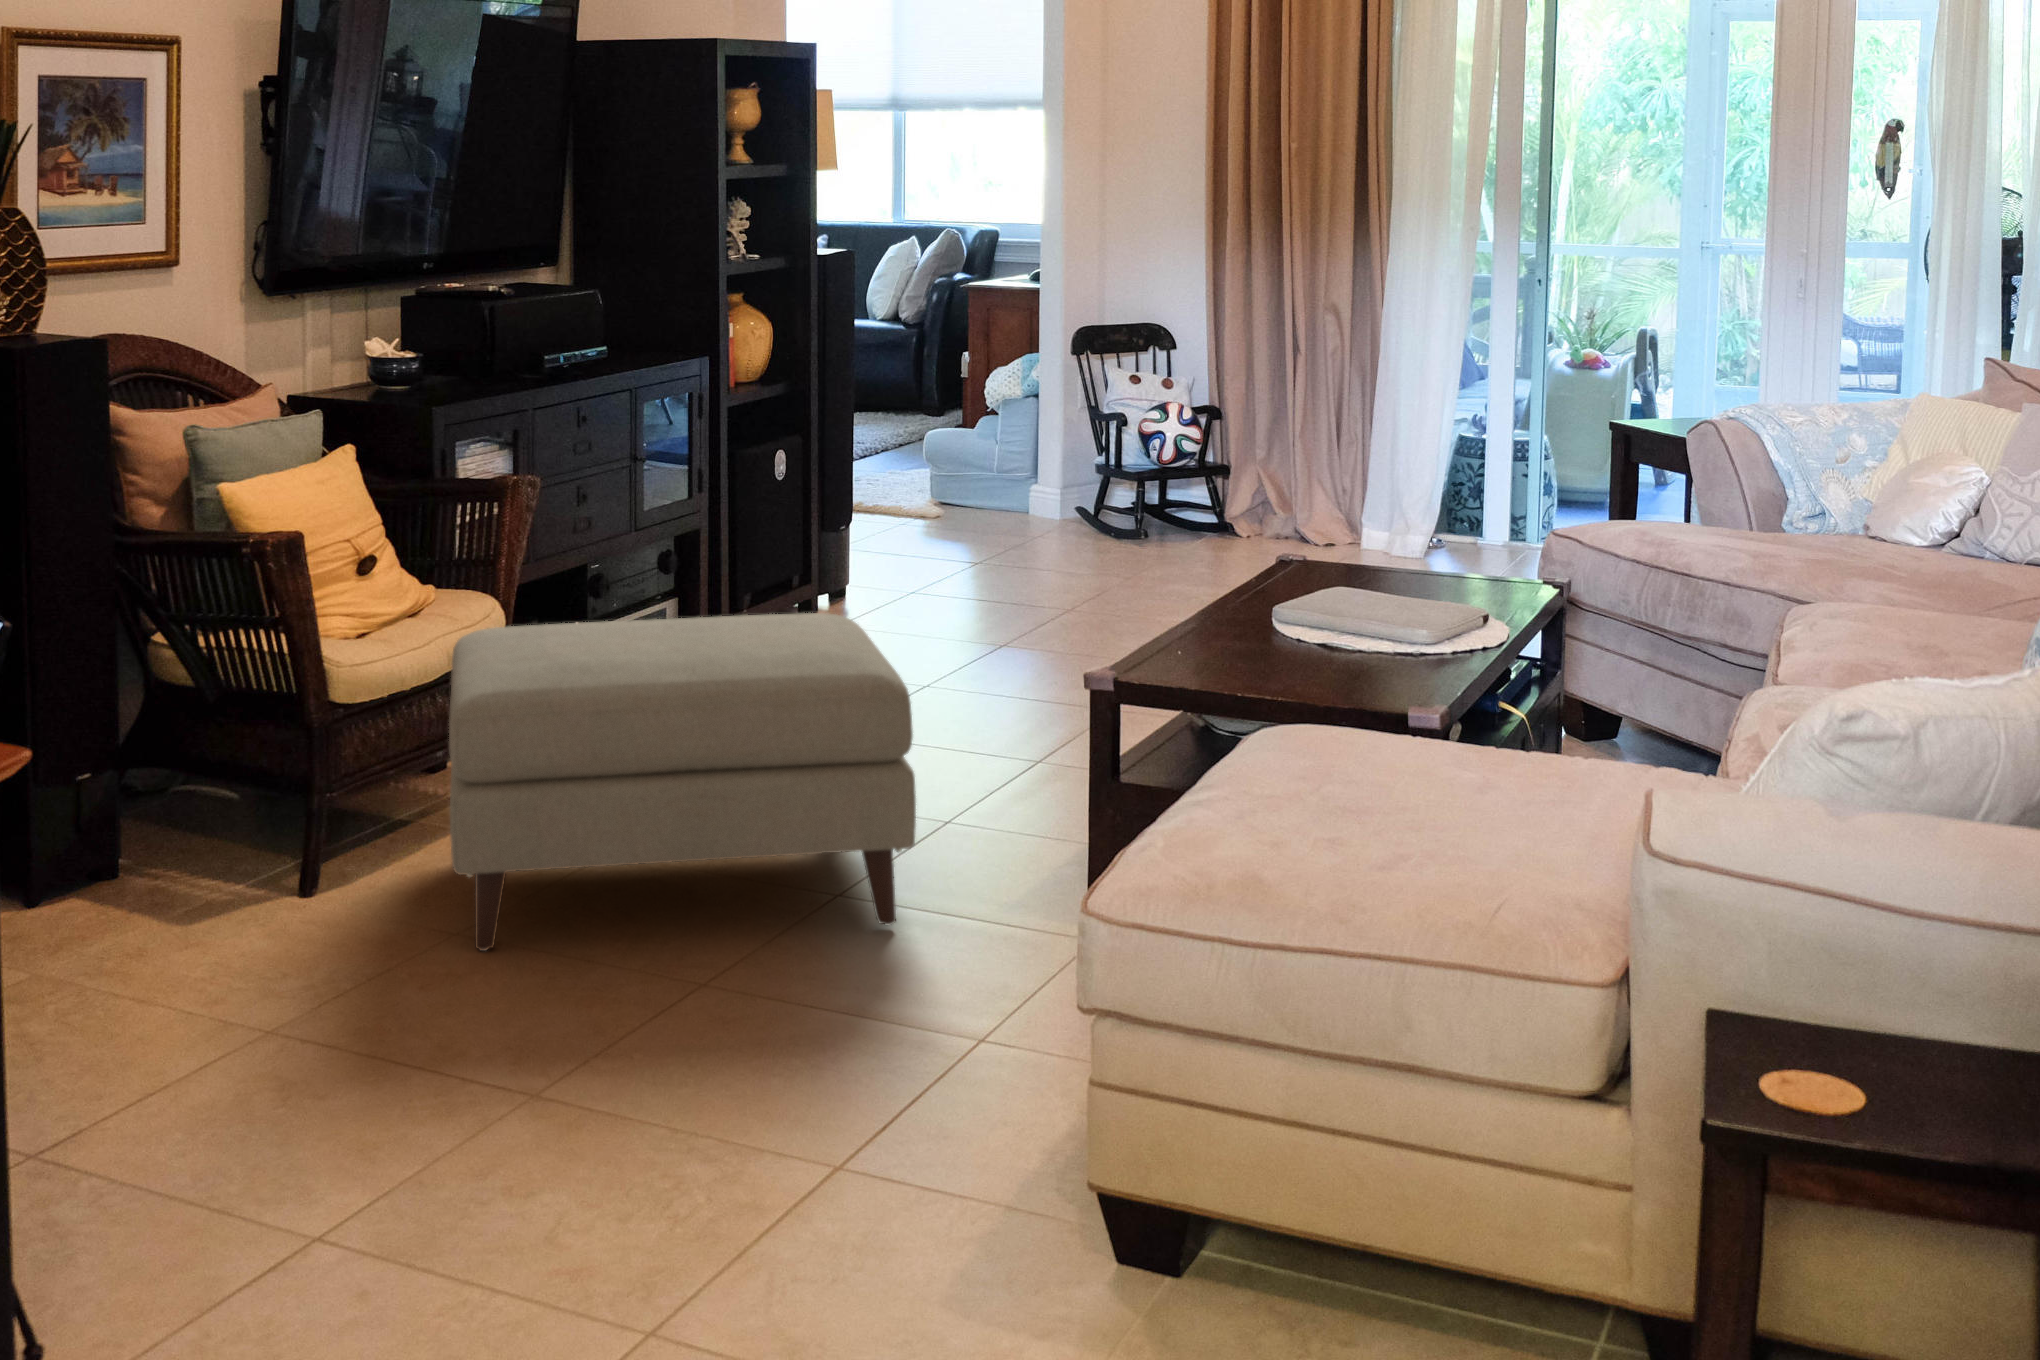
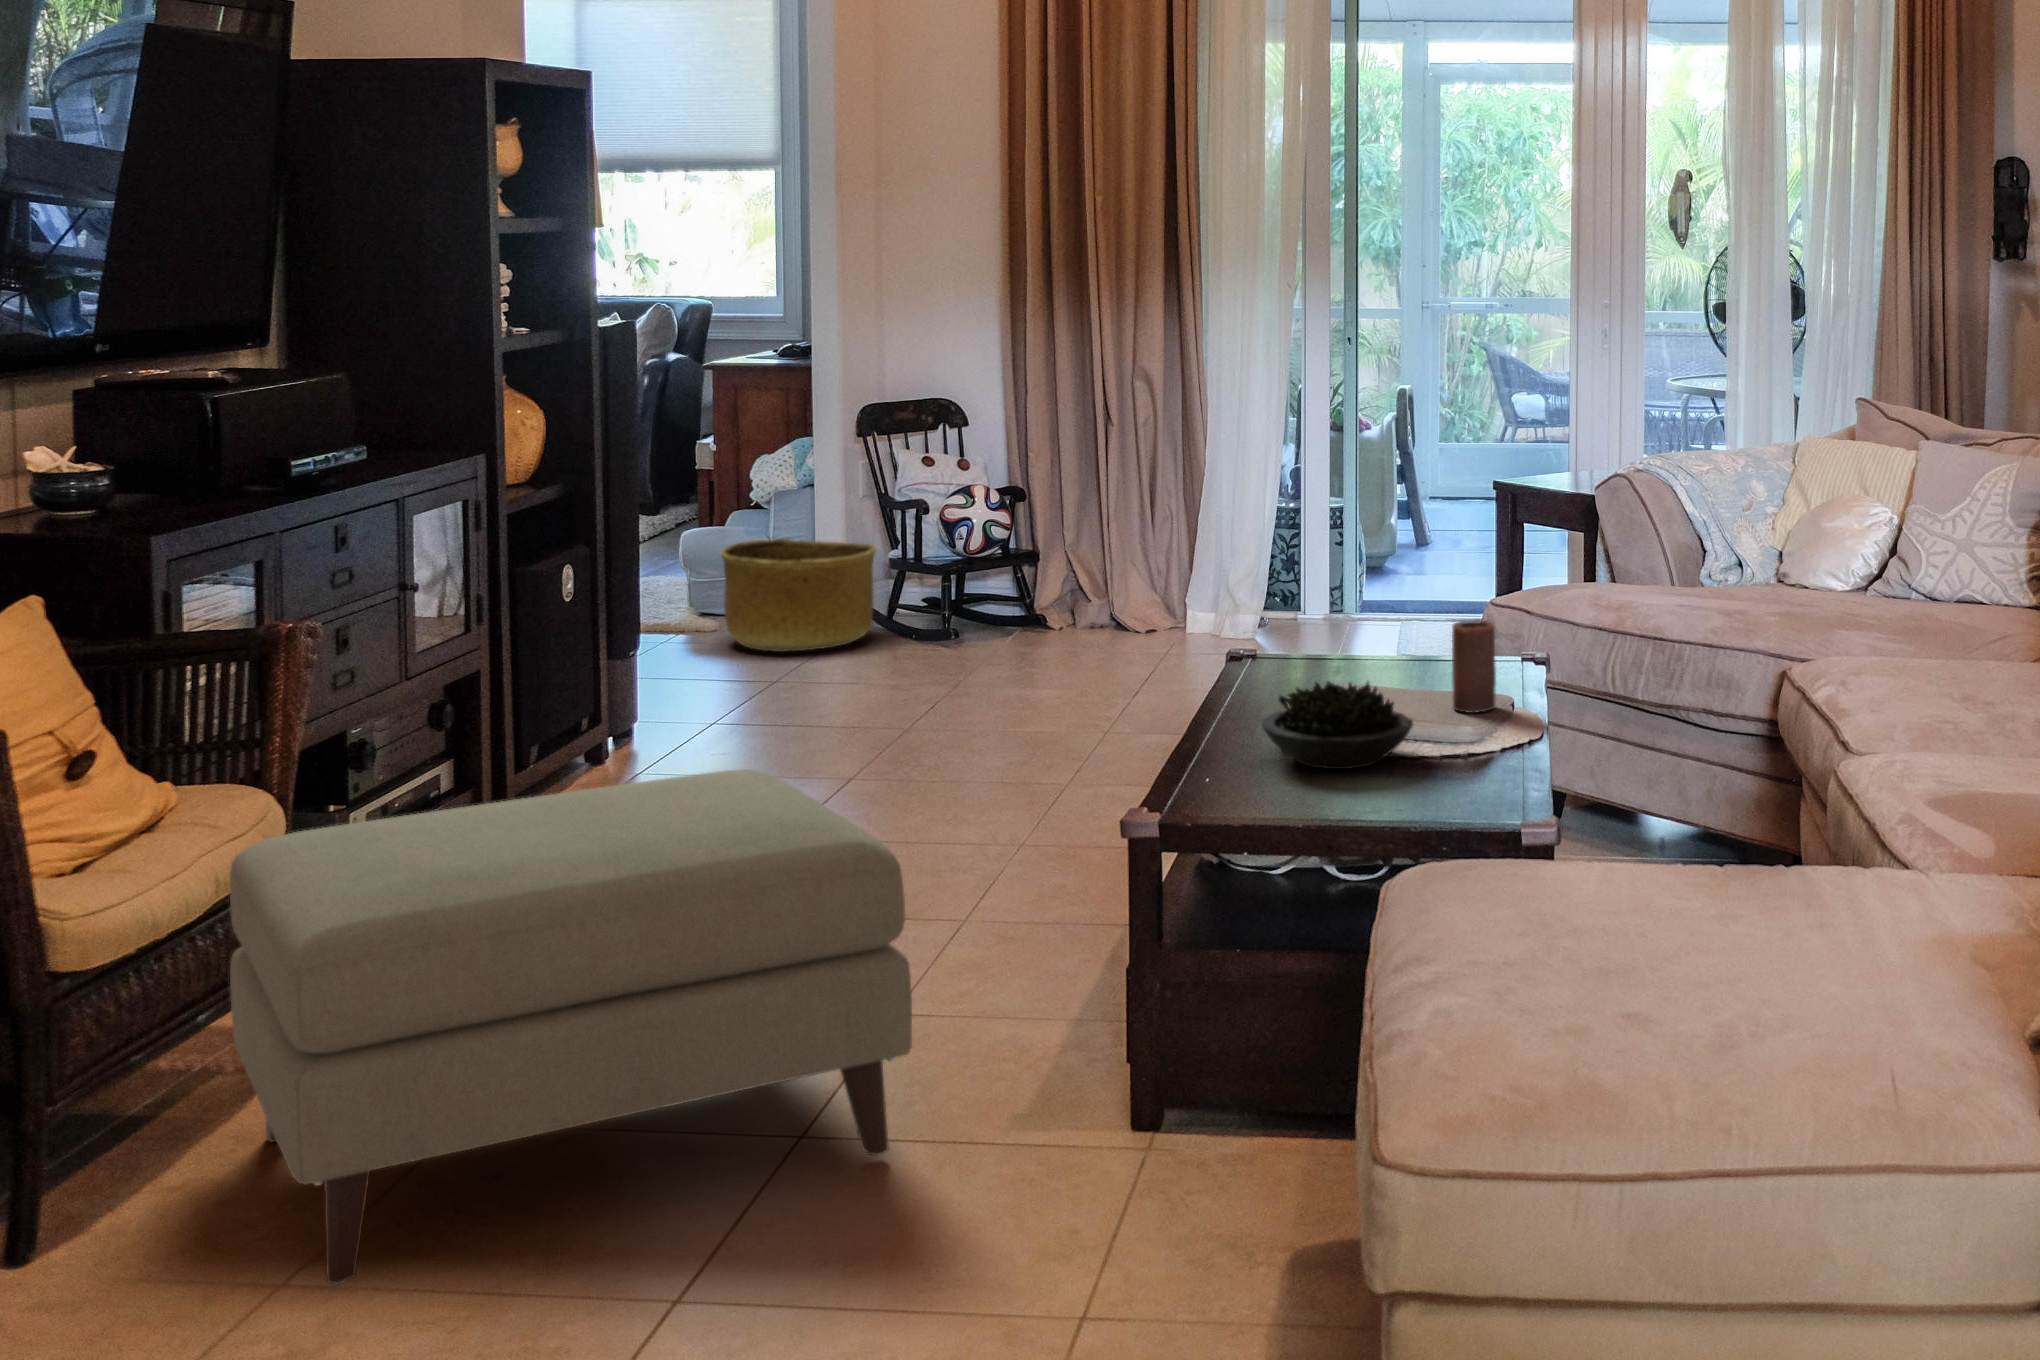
basket: none [954,438,1087,535] -> present [721,539,876,652]
candle: none [1452,541,1493,624] -> present [1452,621,1496,713]
succulent plant: none [1248,582,1386,660] -> present [1261,682,1413,769]

